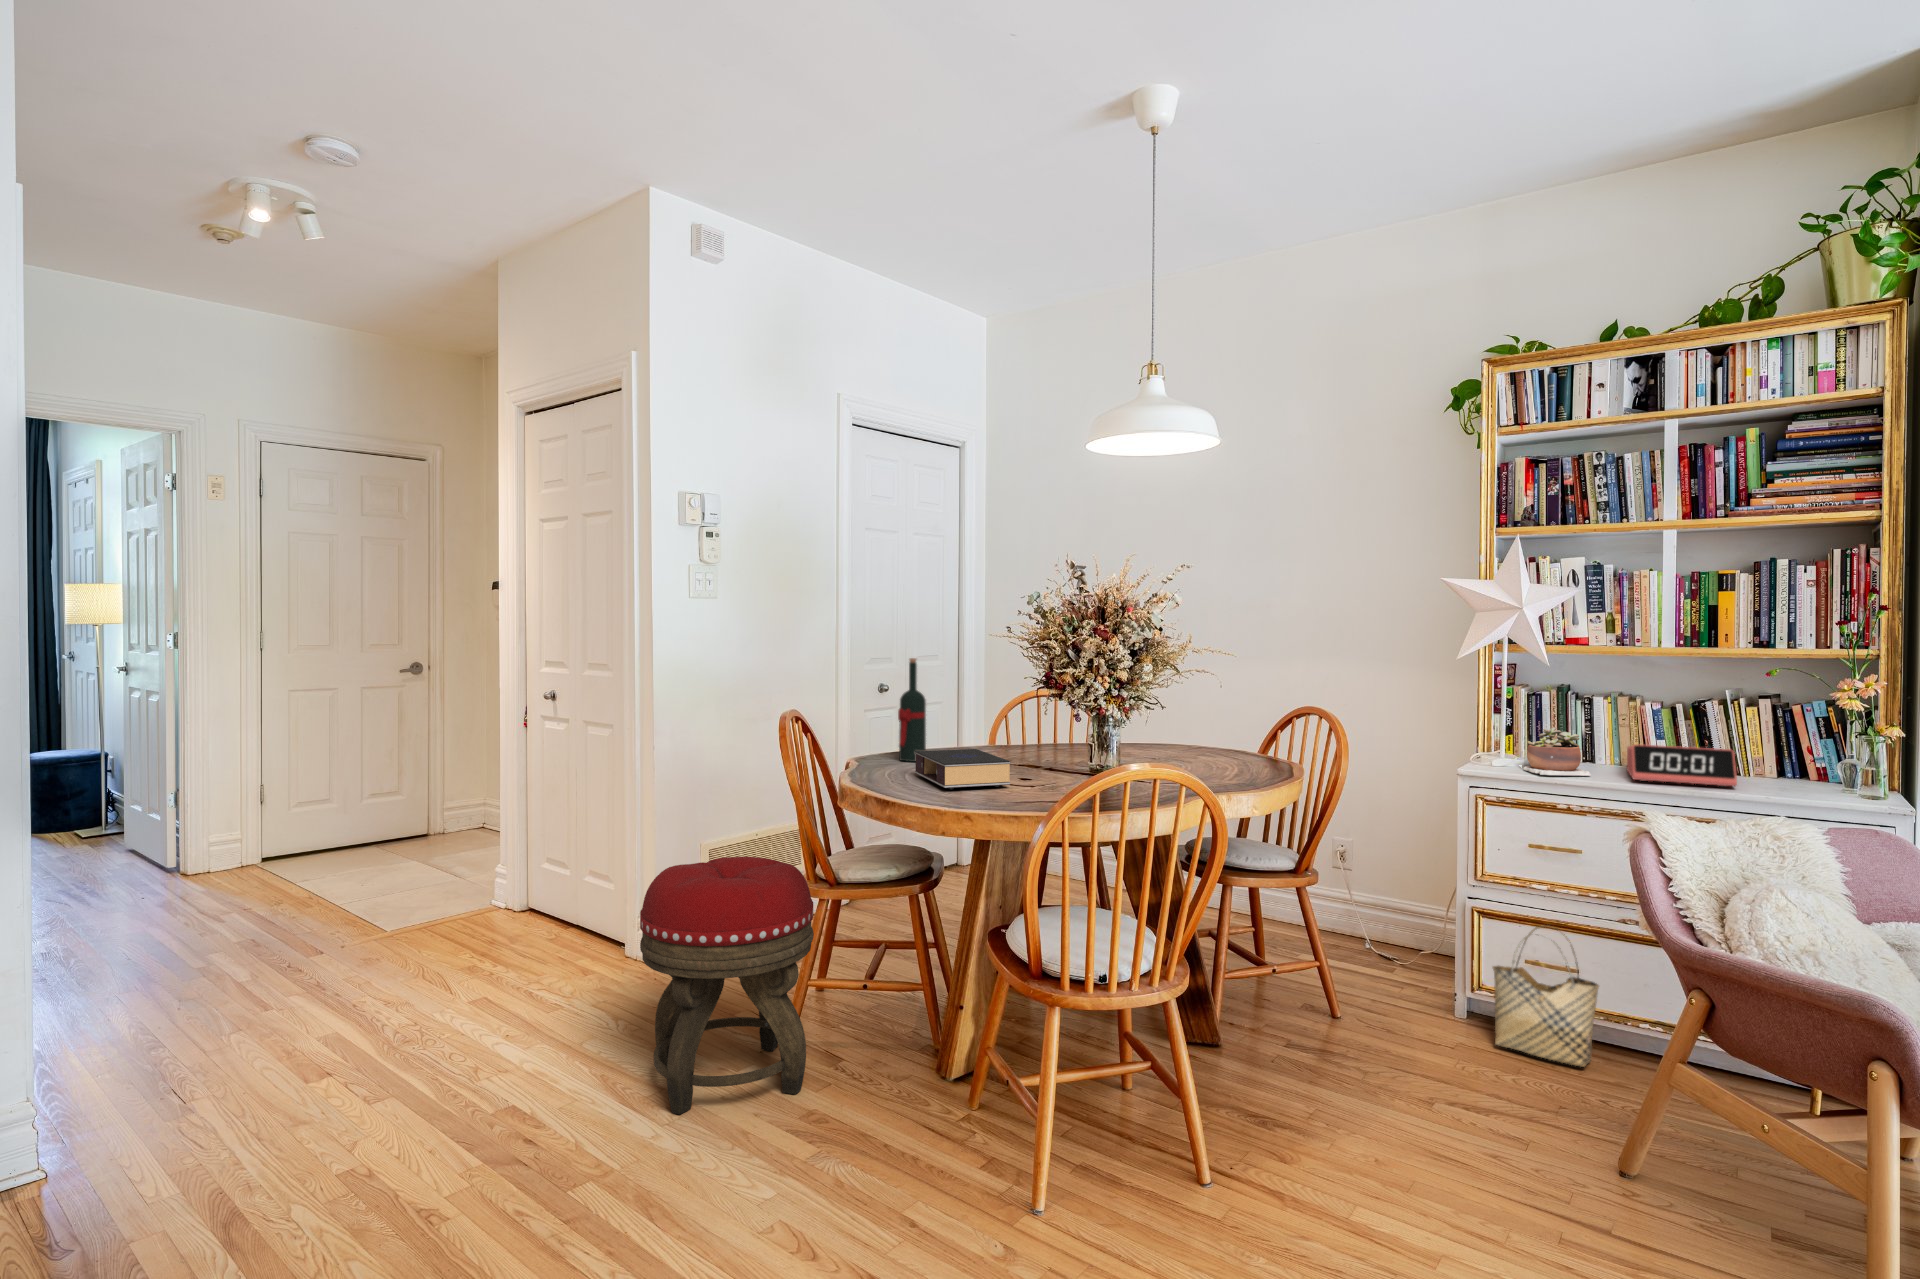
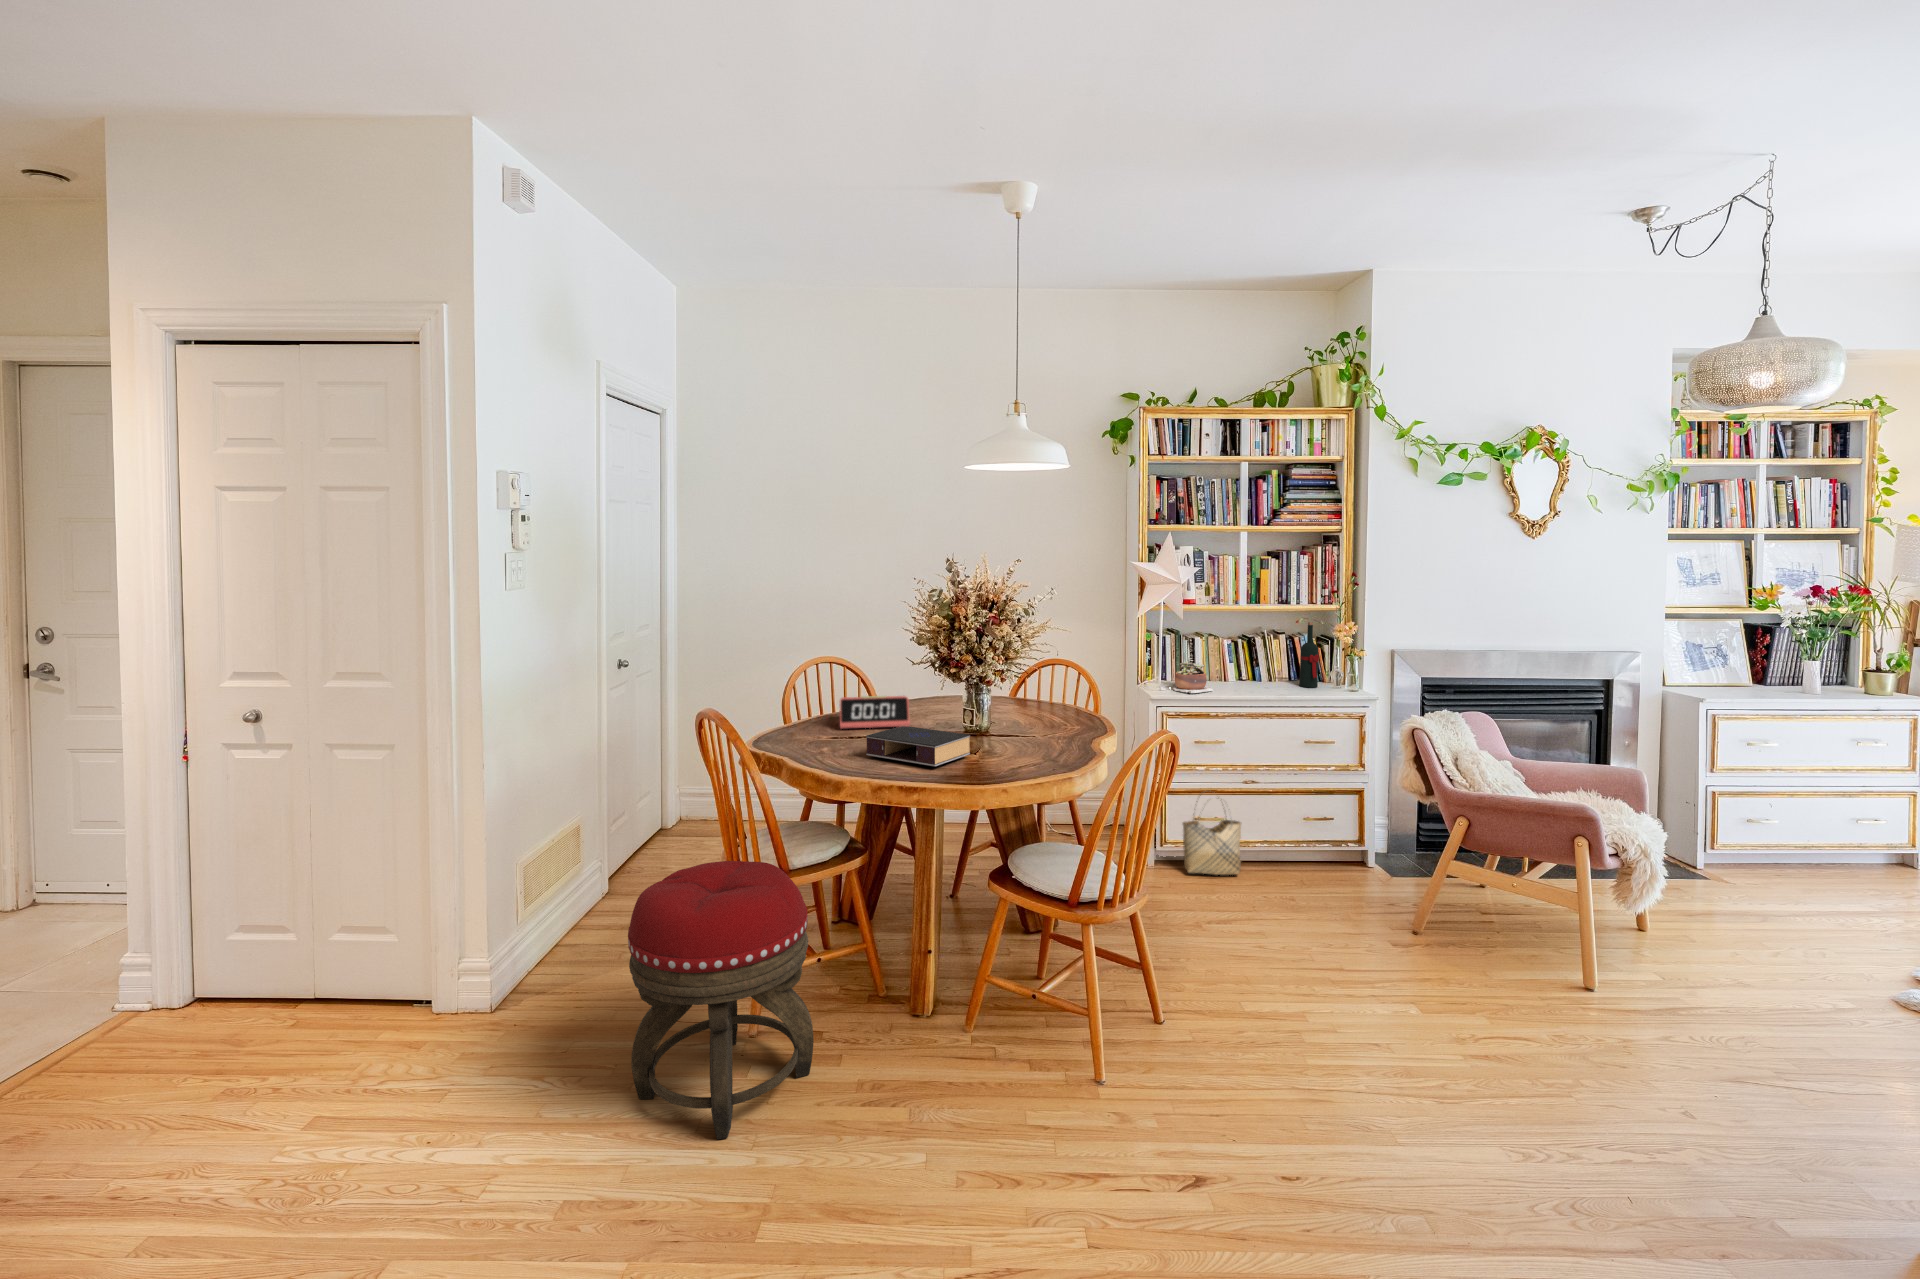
wine bottle: present [898,658,926,762] -> present [1299,622,1319,688]
alarm clock: present [1627,744,1737,786] -> present [840,696,910,728]

